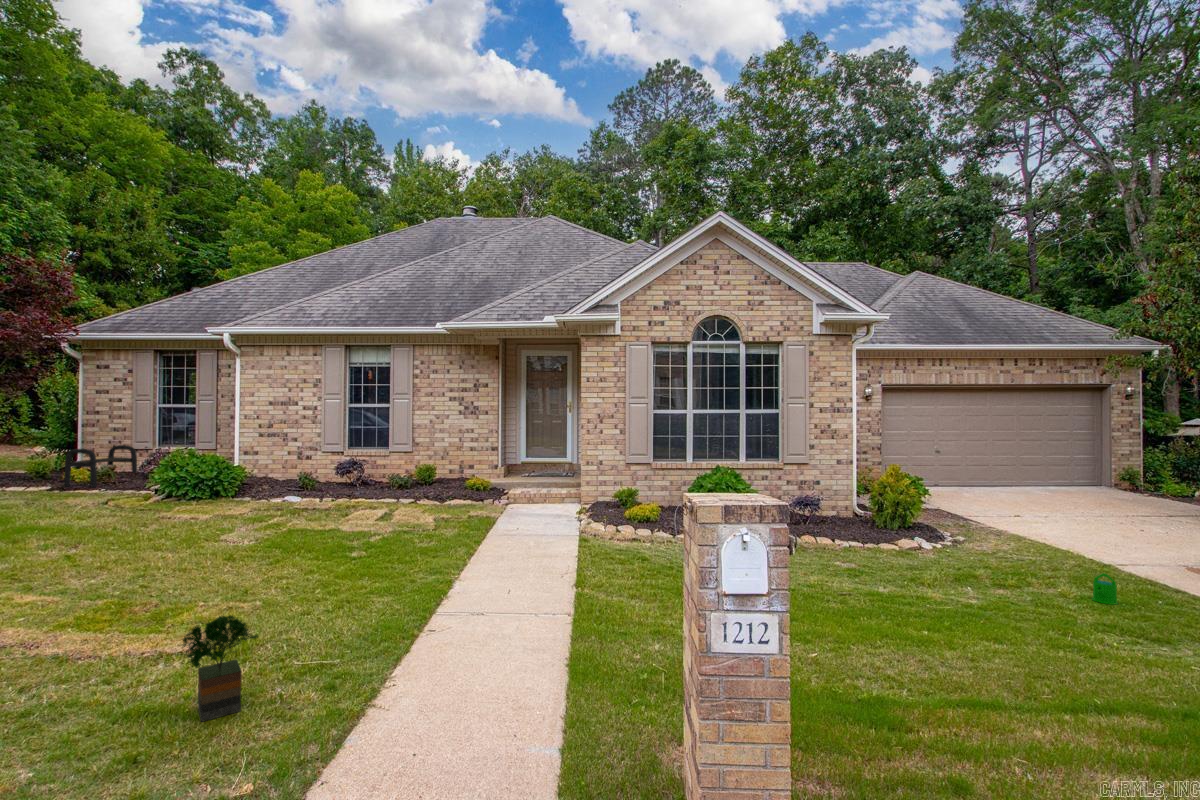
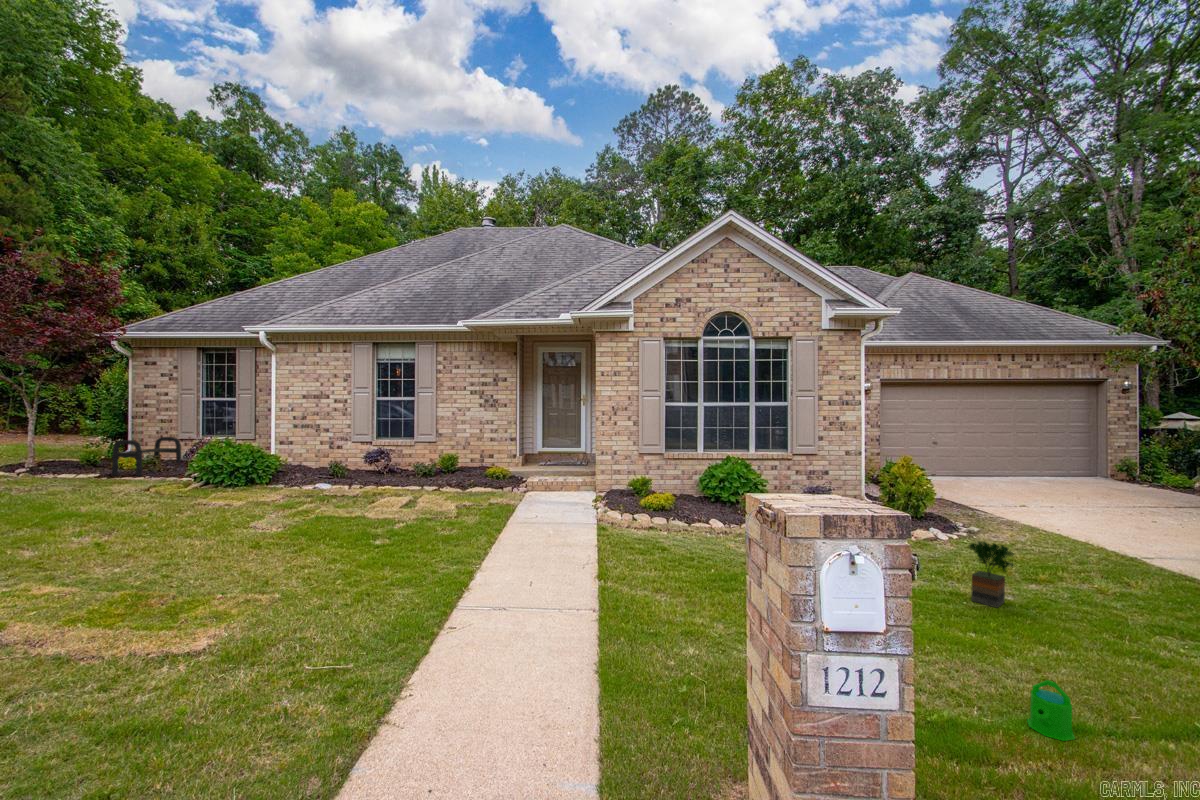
watering can: present [1092,573,1118,605] -> present [1027,680,1075,741]
potted tree: present [182,615,258,722] -> present [969,542,1014,608]

